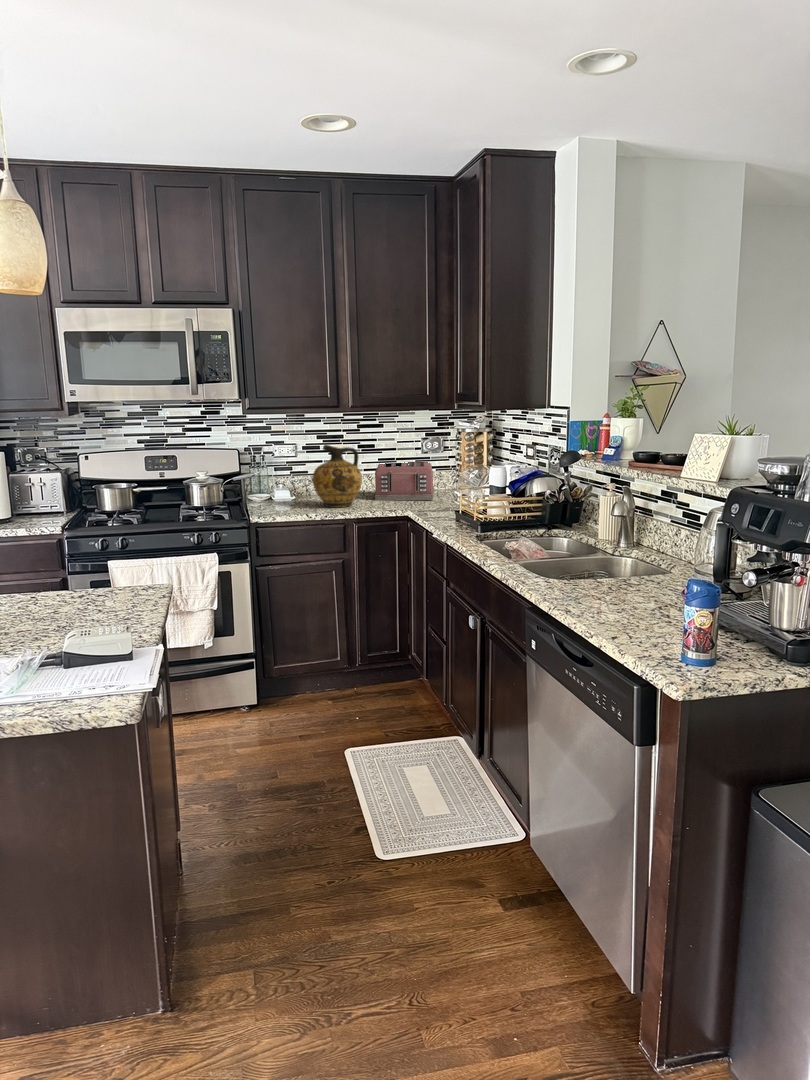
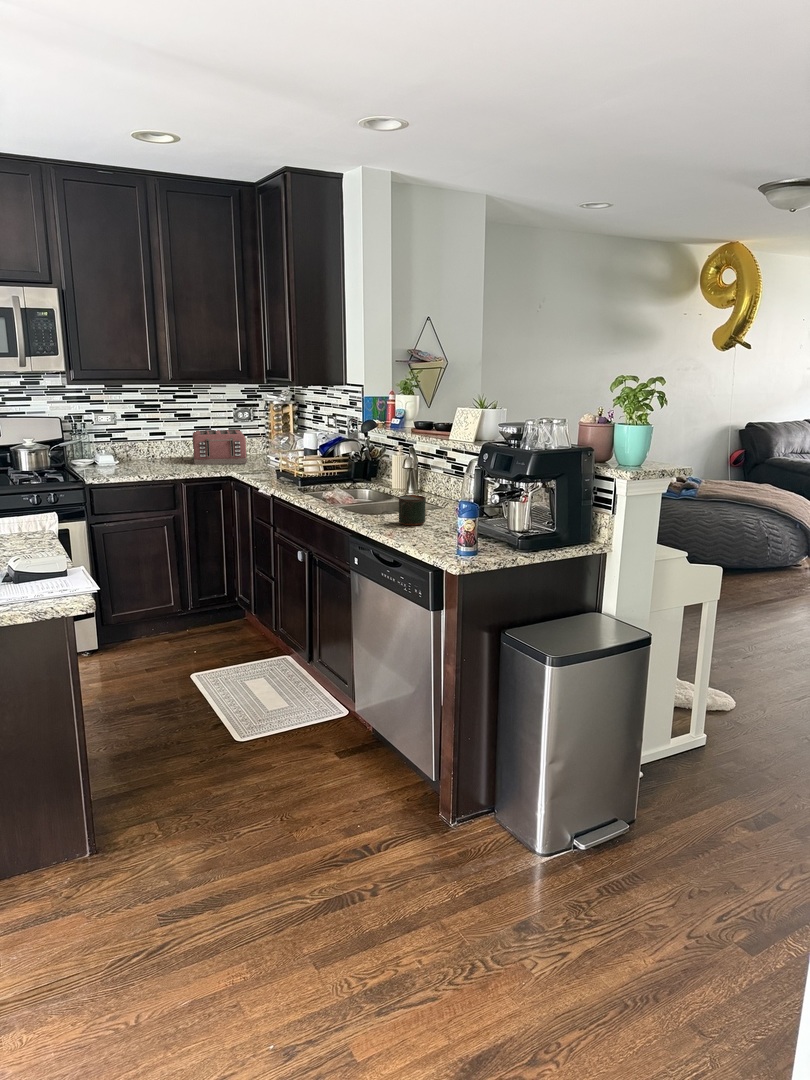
ceramic jug: present [312,445,362,507] -> none [138,414,184,471]
mug: none [600,555,640,598] -> present [398,495,426,525]

